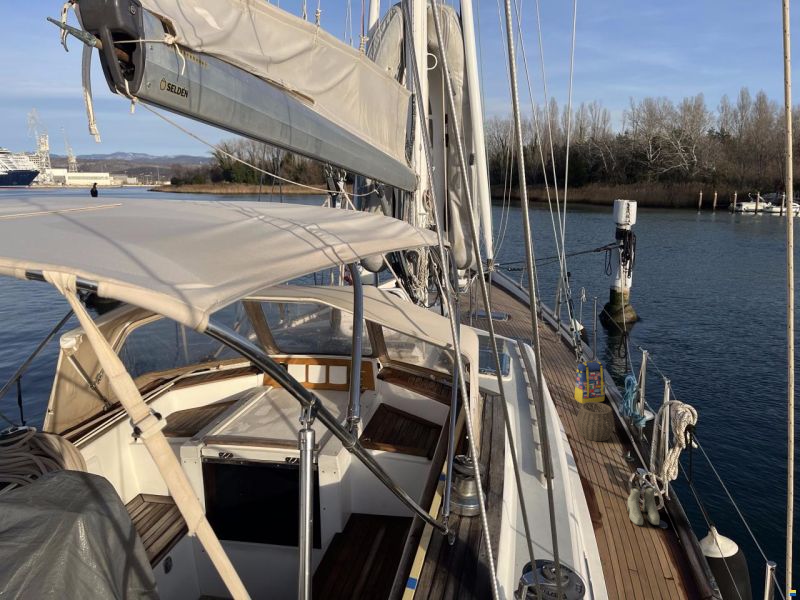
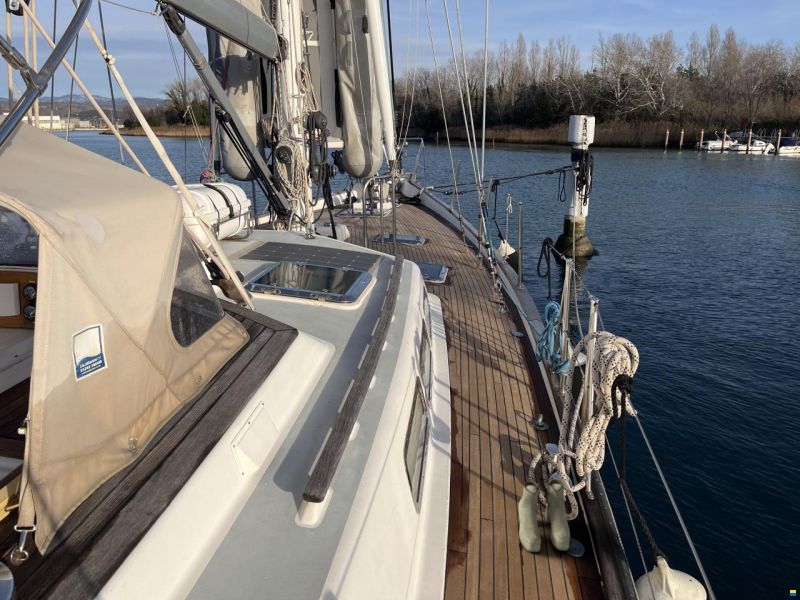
backpack: present [574,361,606,404] -> none [480,284,524,344]
woven basket: present [577,402,614,441] -> none [469,340,524,399]

